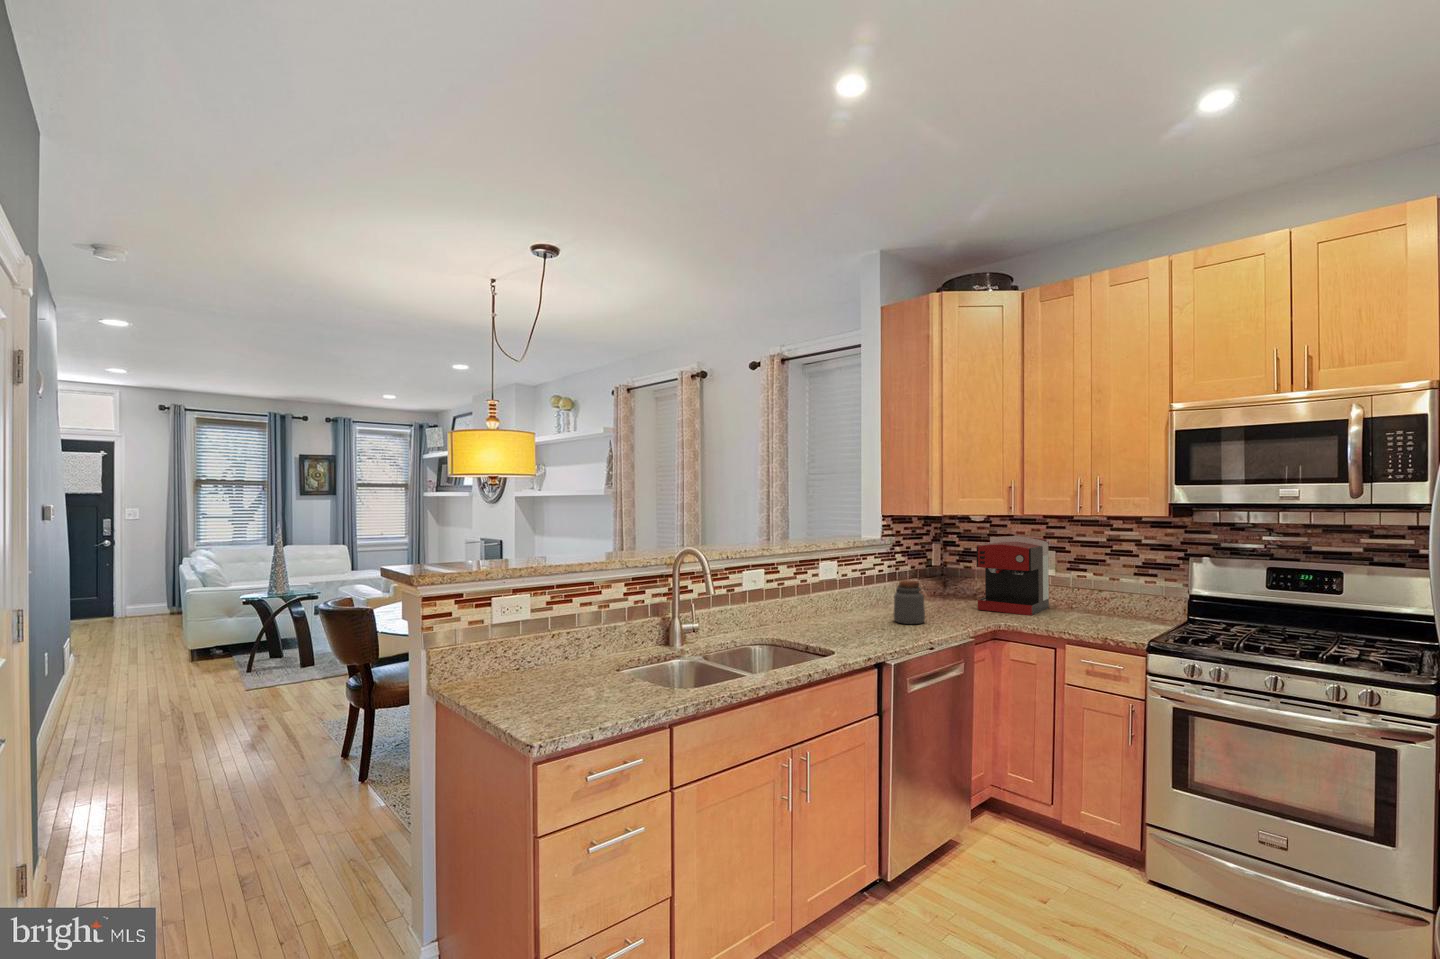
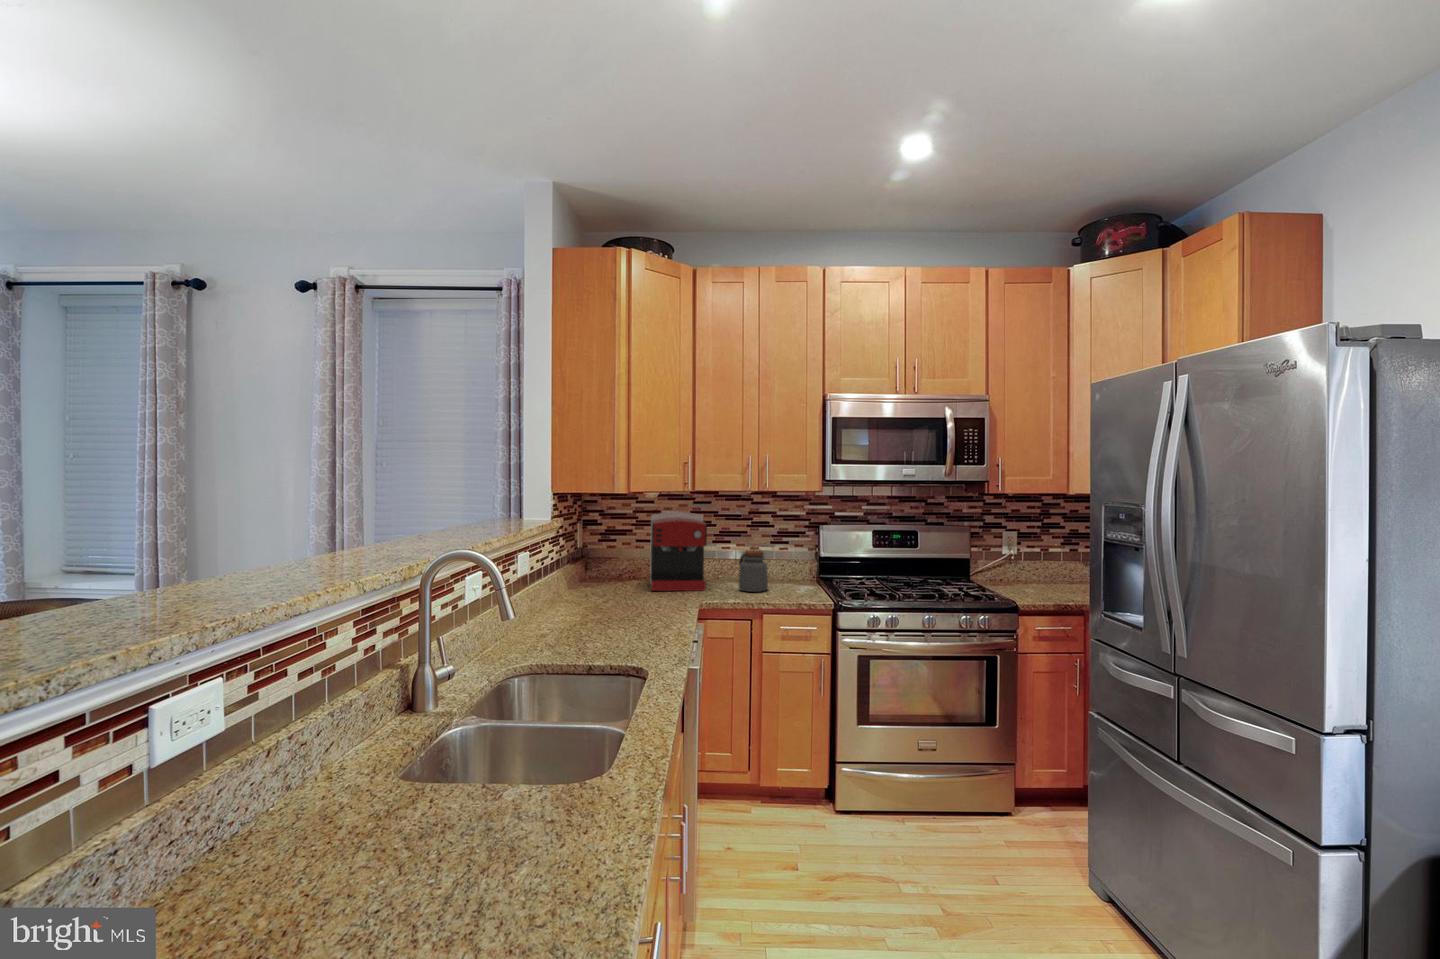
jar: present [894,580,925,624] -> present [739,550,768,592]

